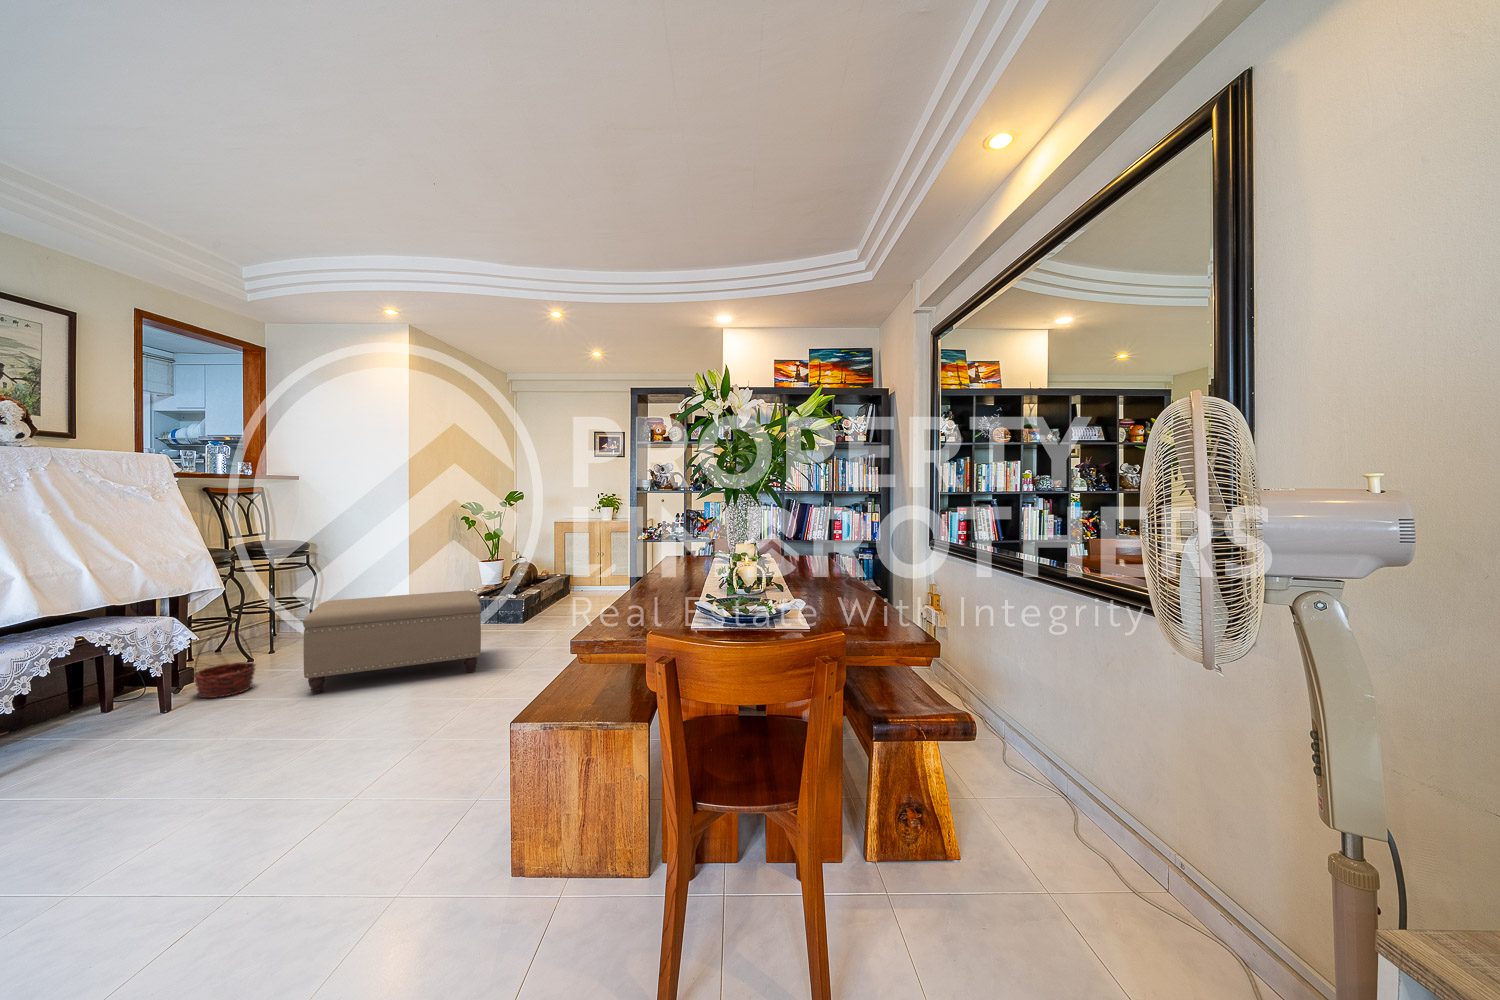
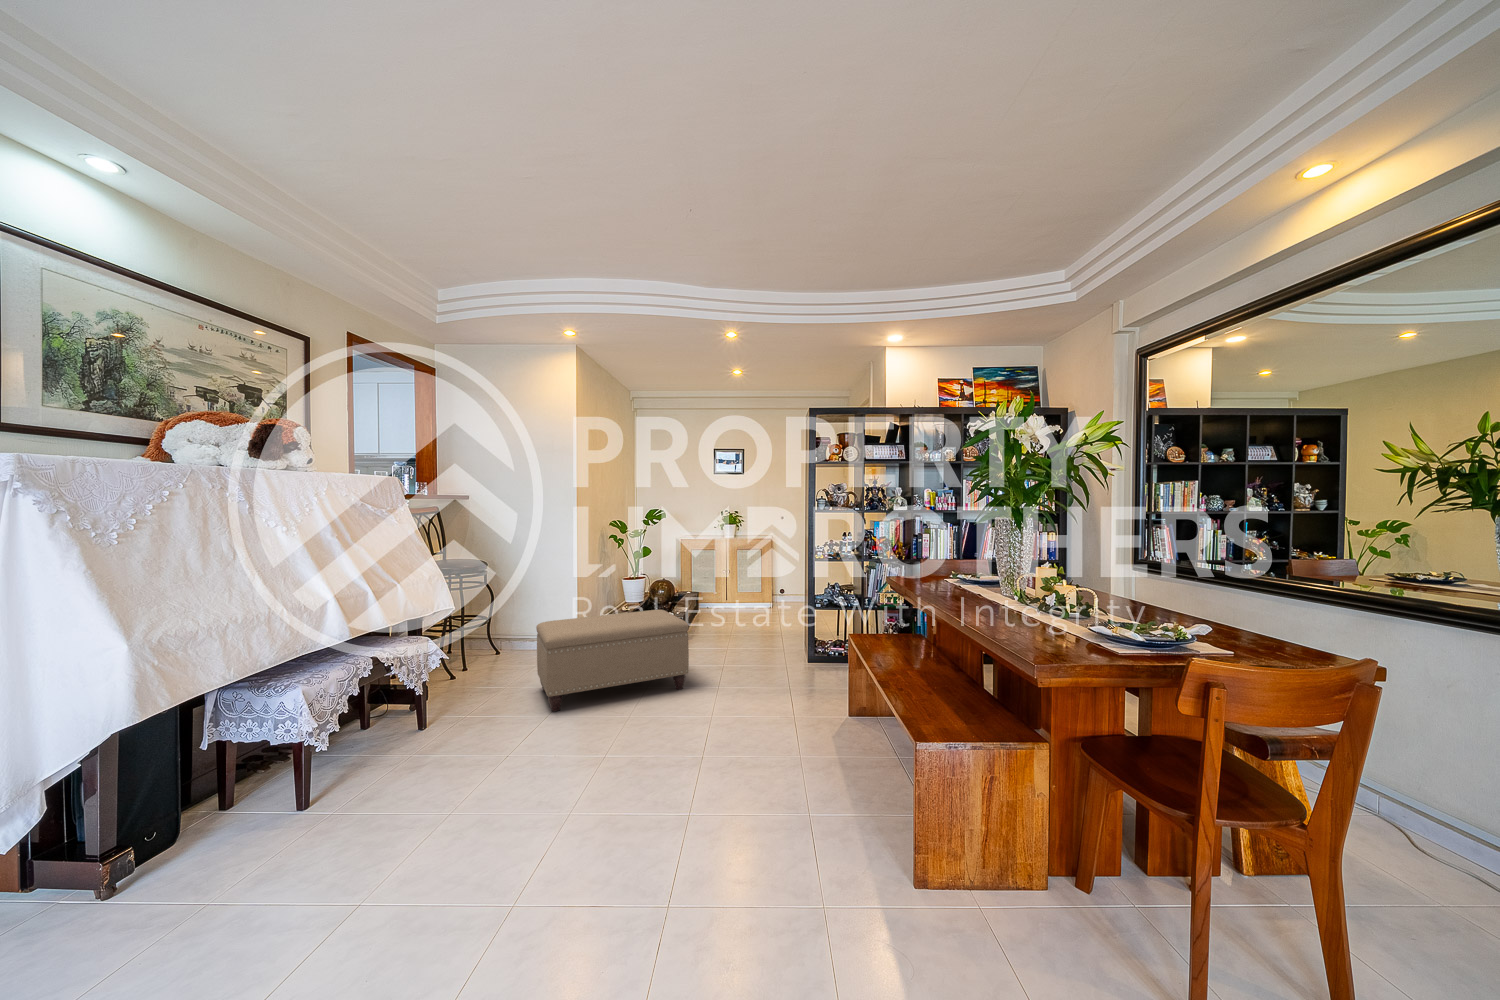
basket: present [193,630,256,698] -> none [445,651,493,716]

